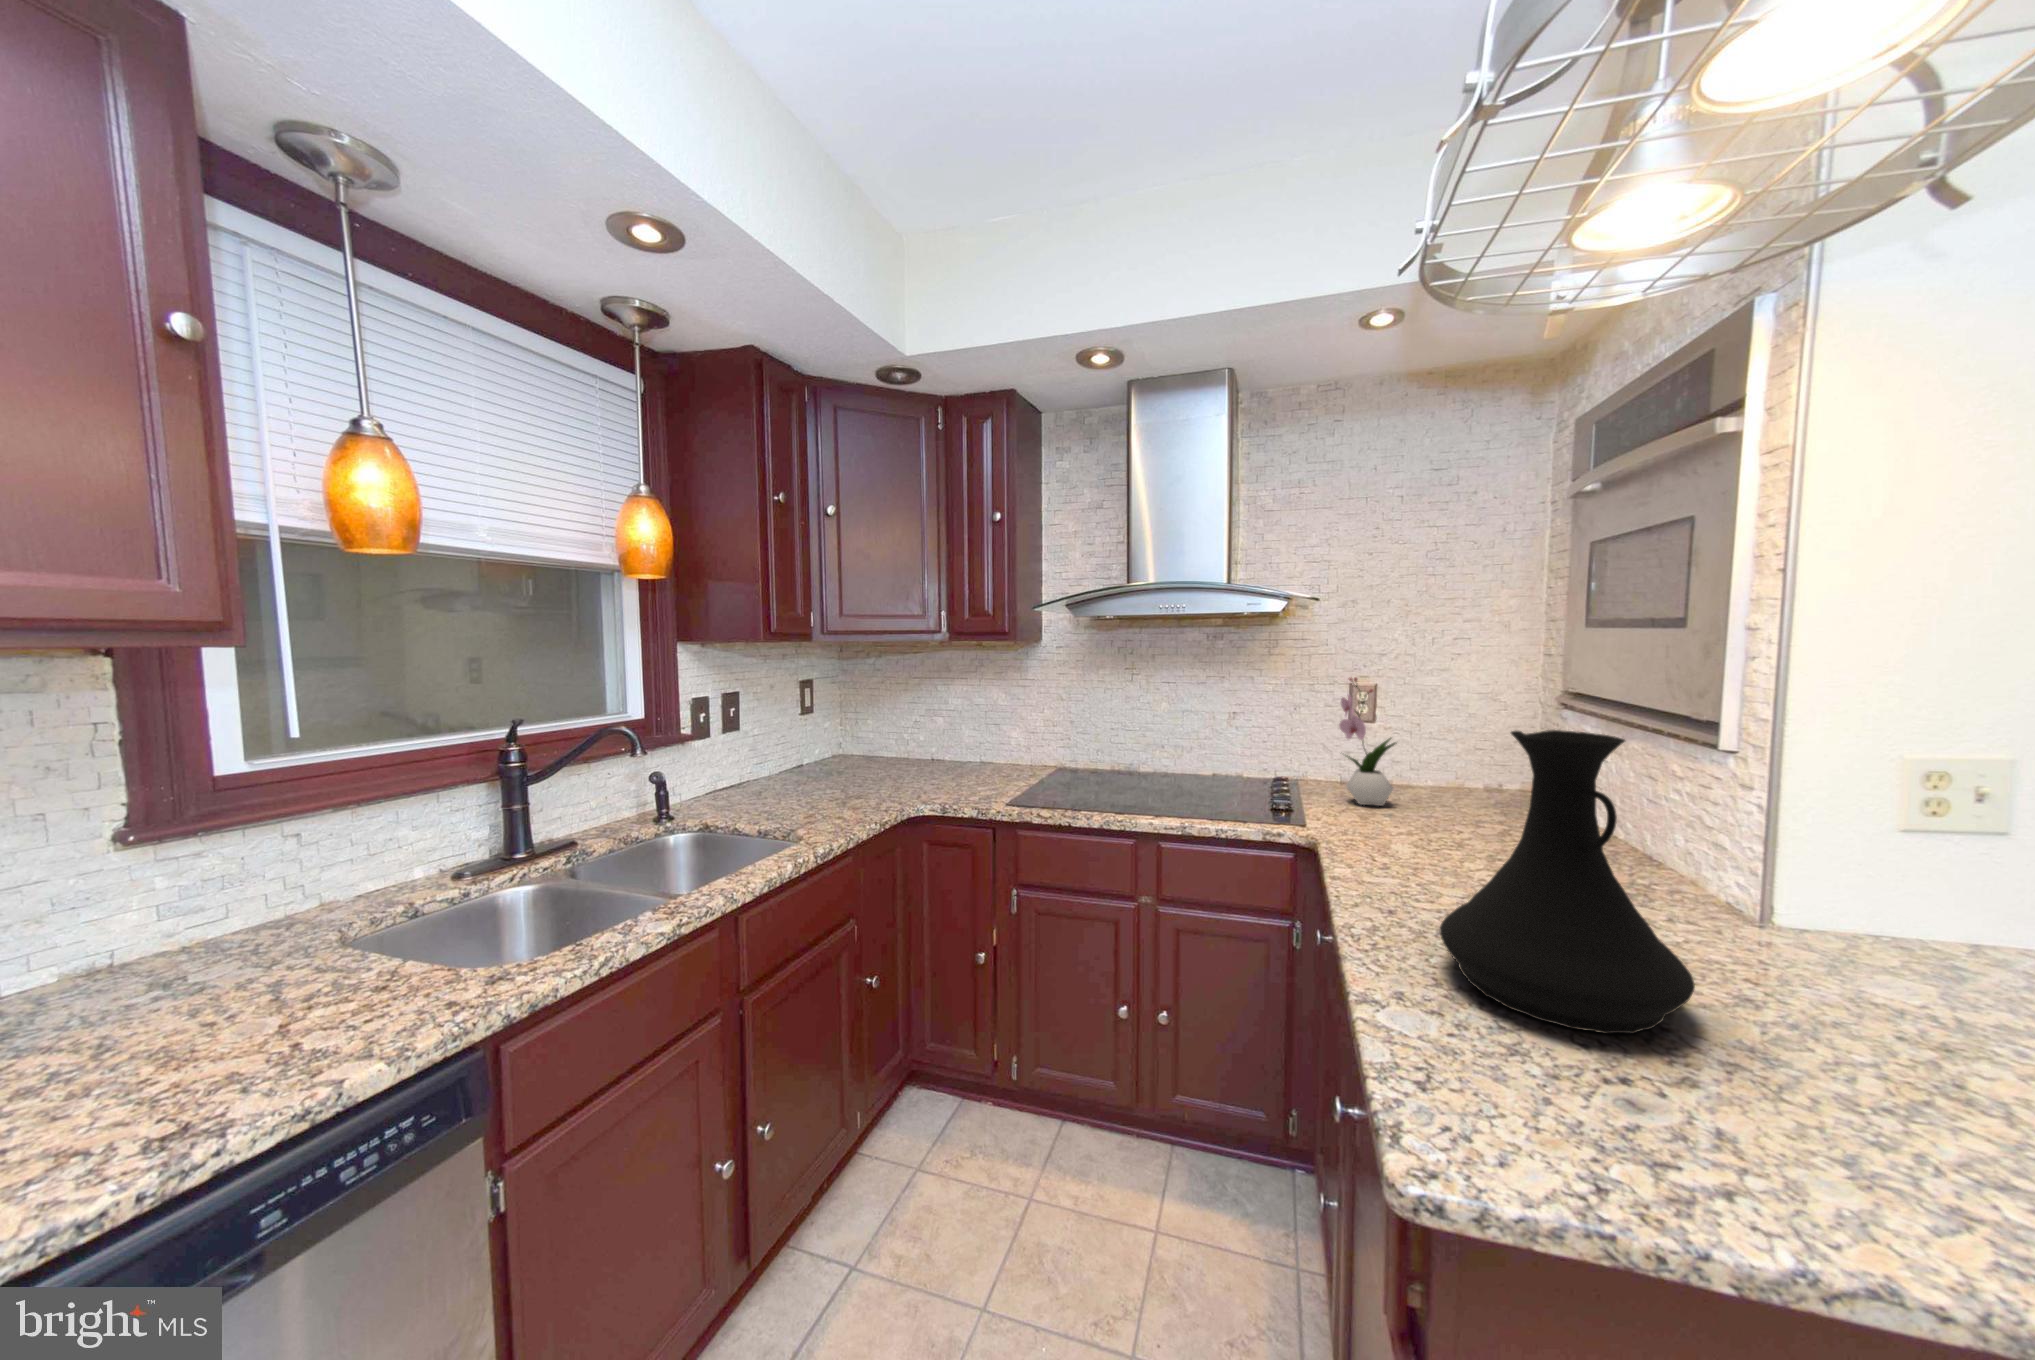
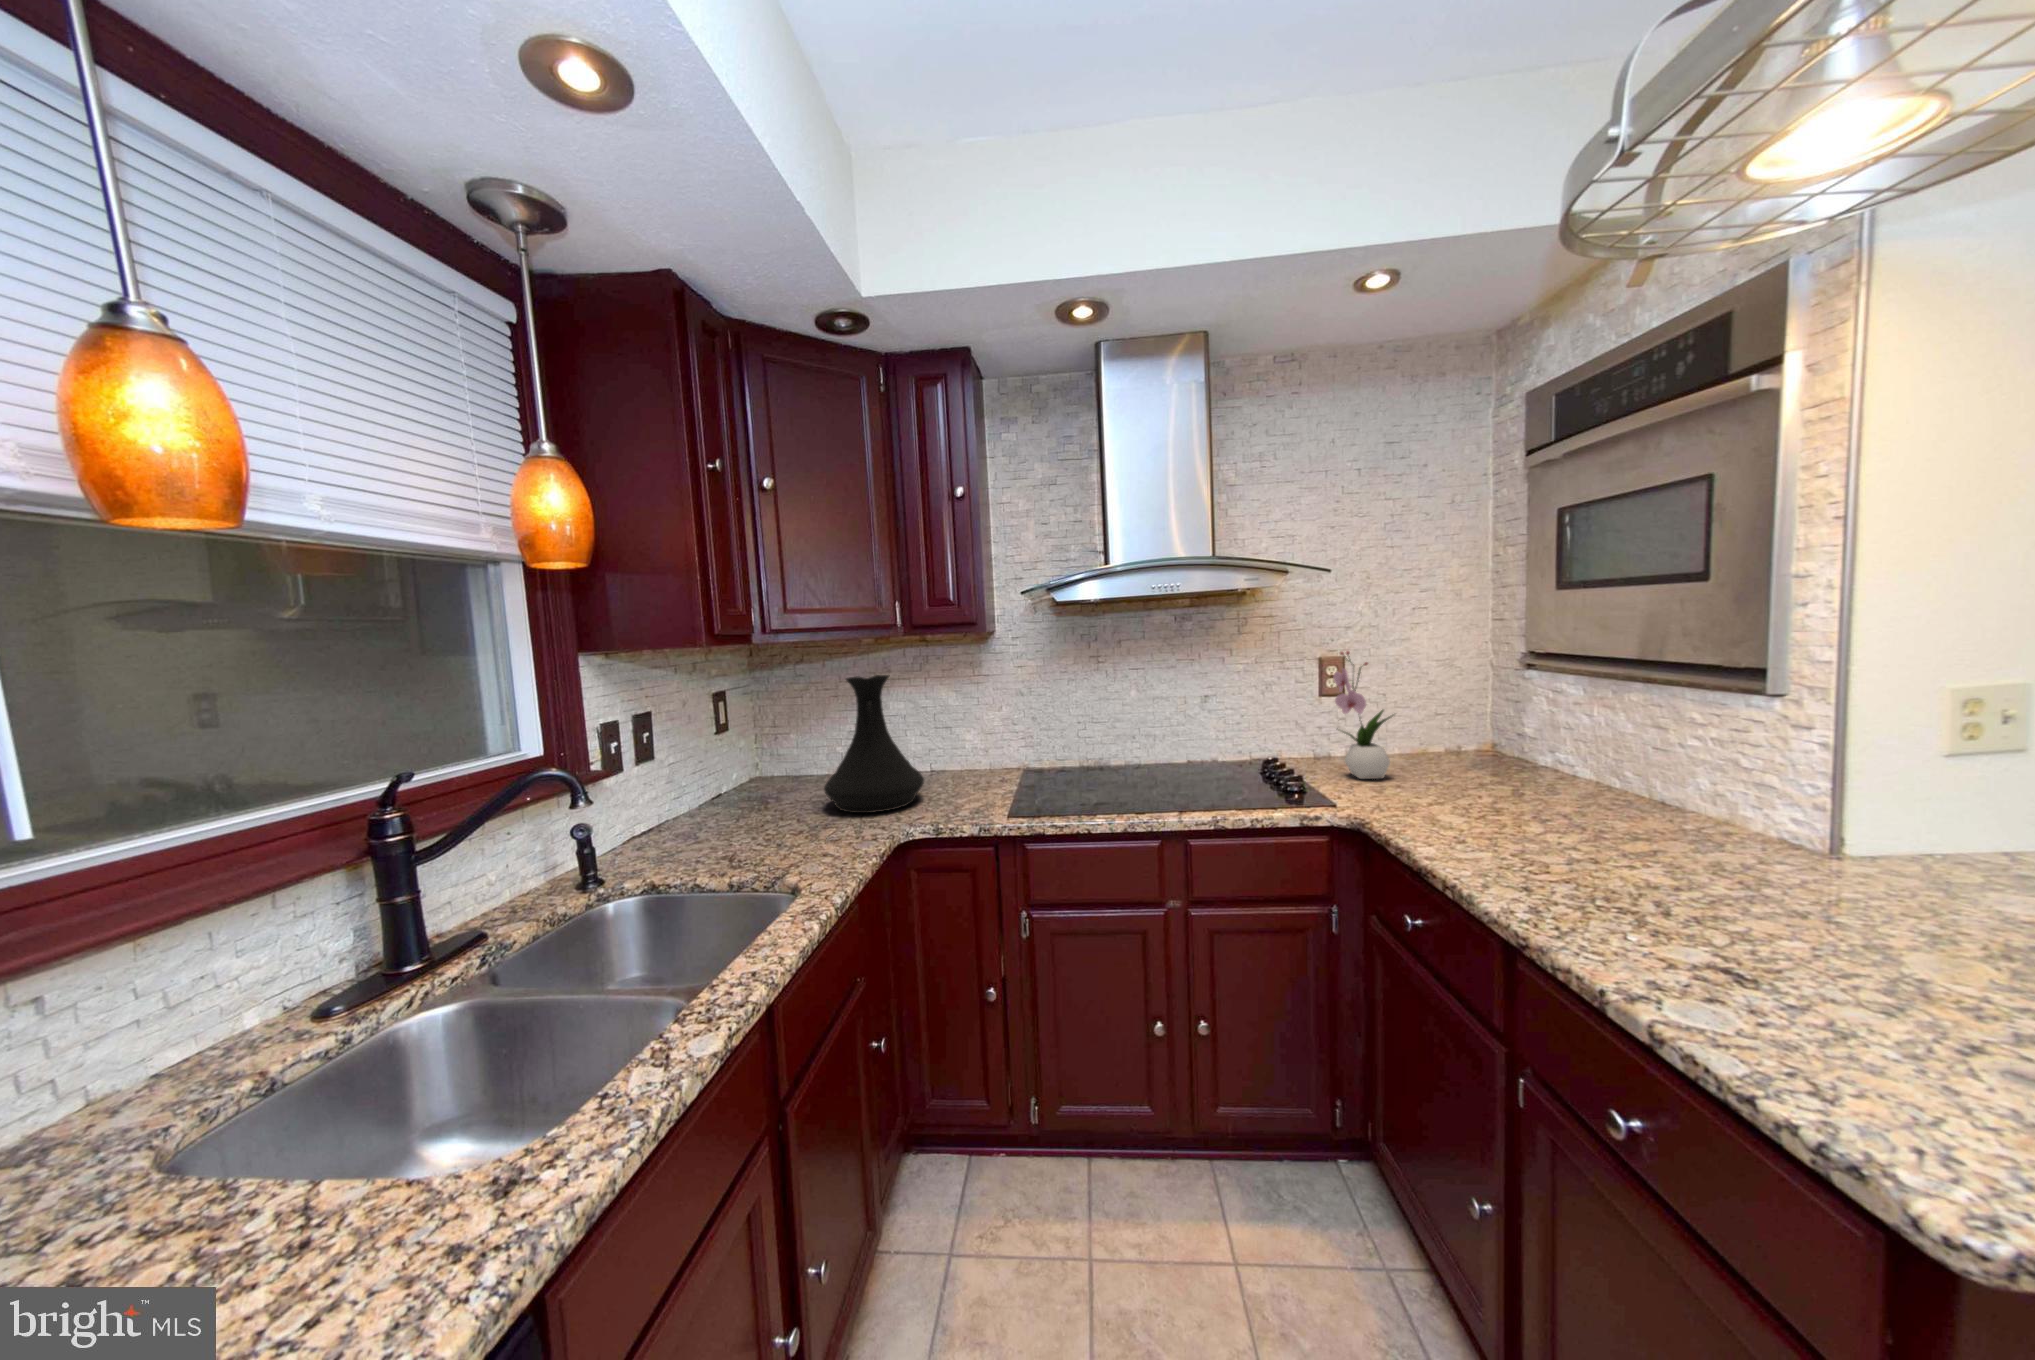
vase: present [1440,730,1695,1034] -> present [824,675,924,813]

